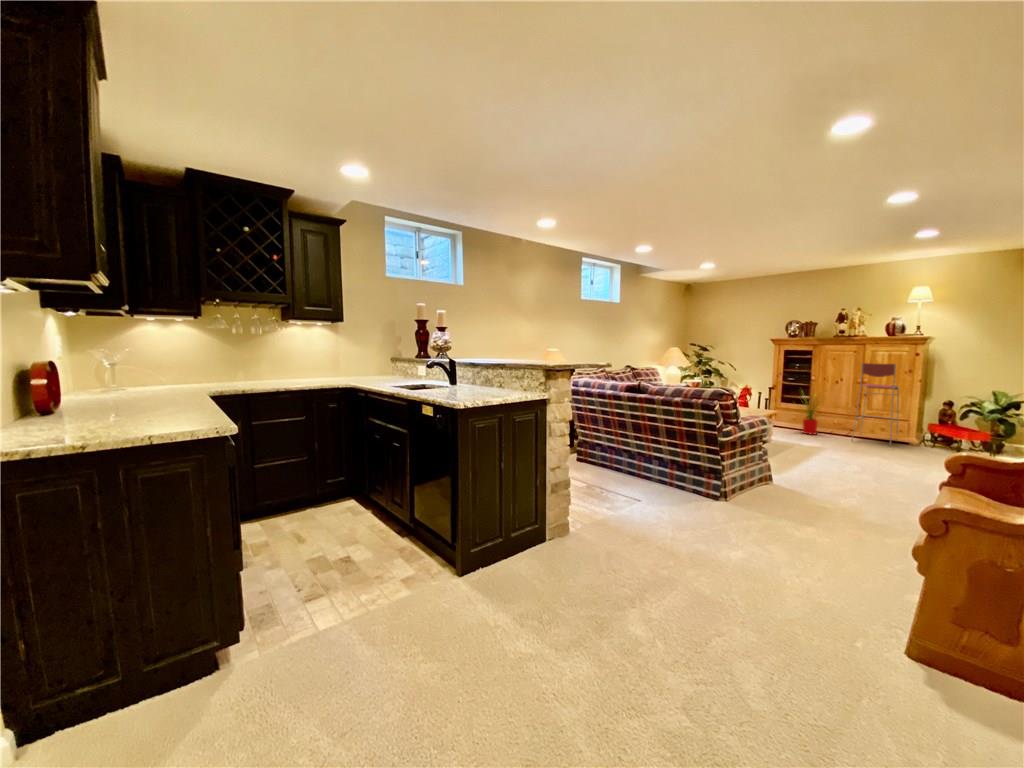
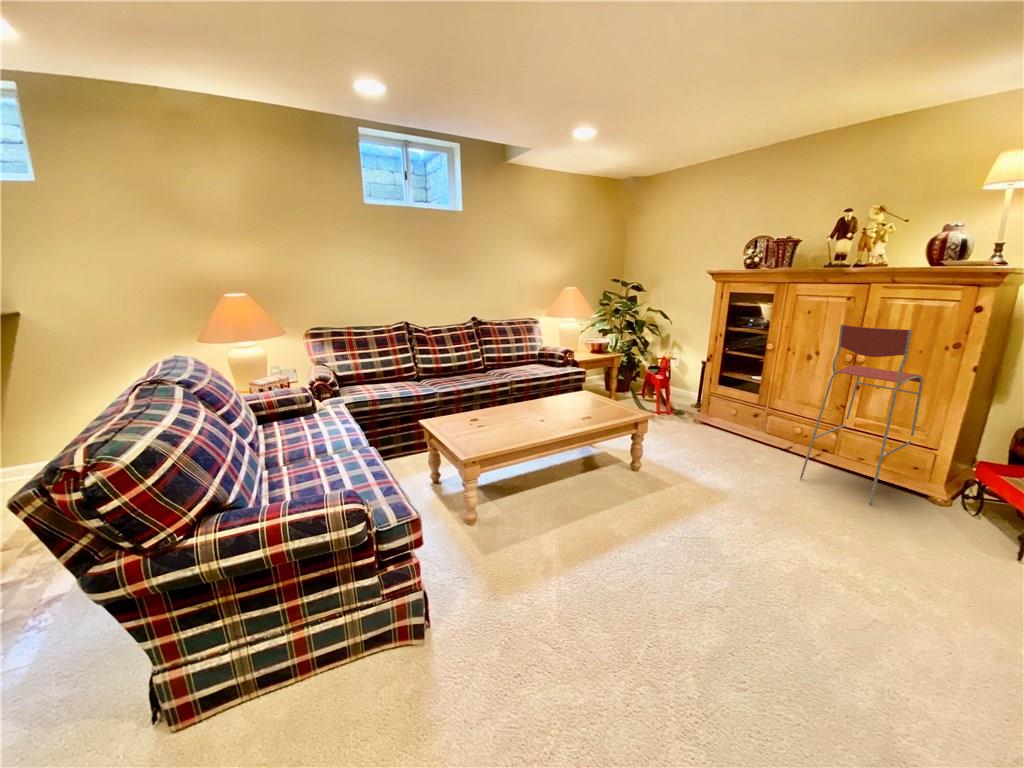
house plant: present [802,396,822,435] -> none [714,363,792,450]

